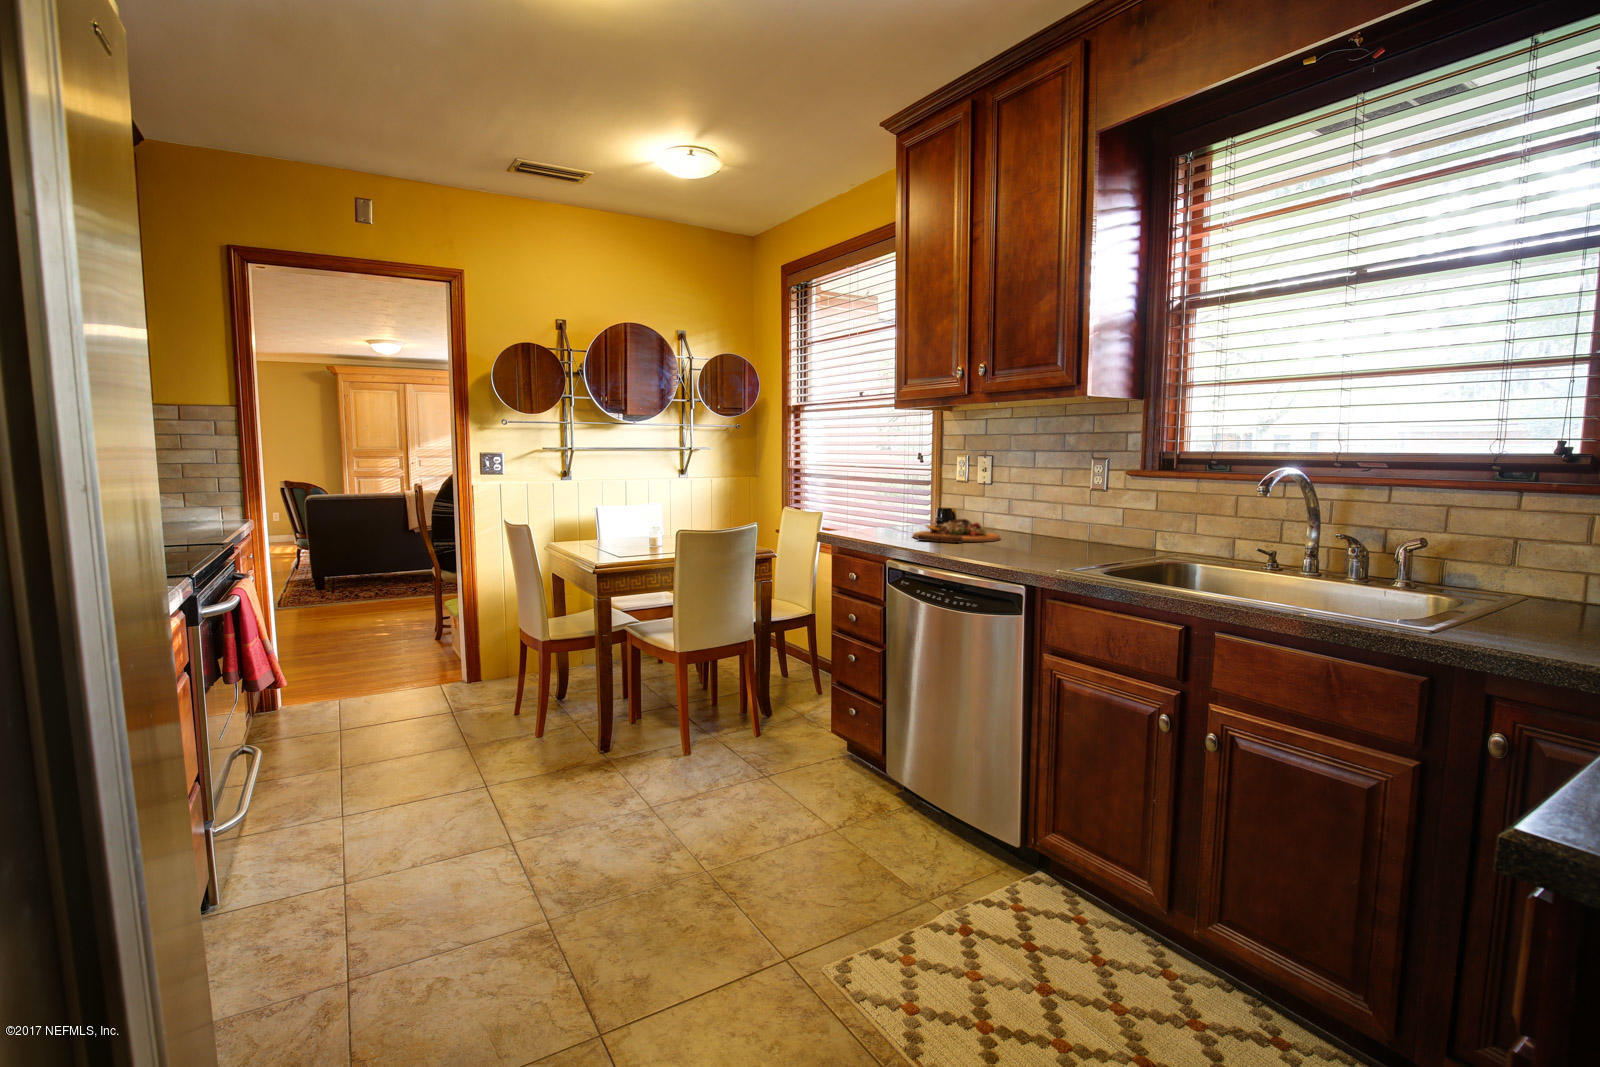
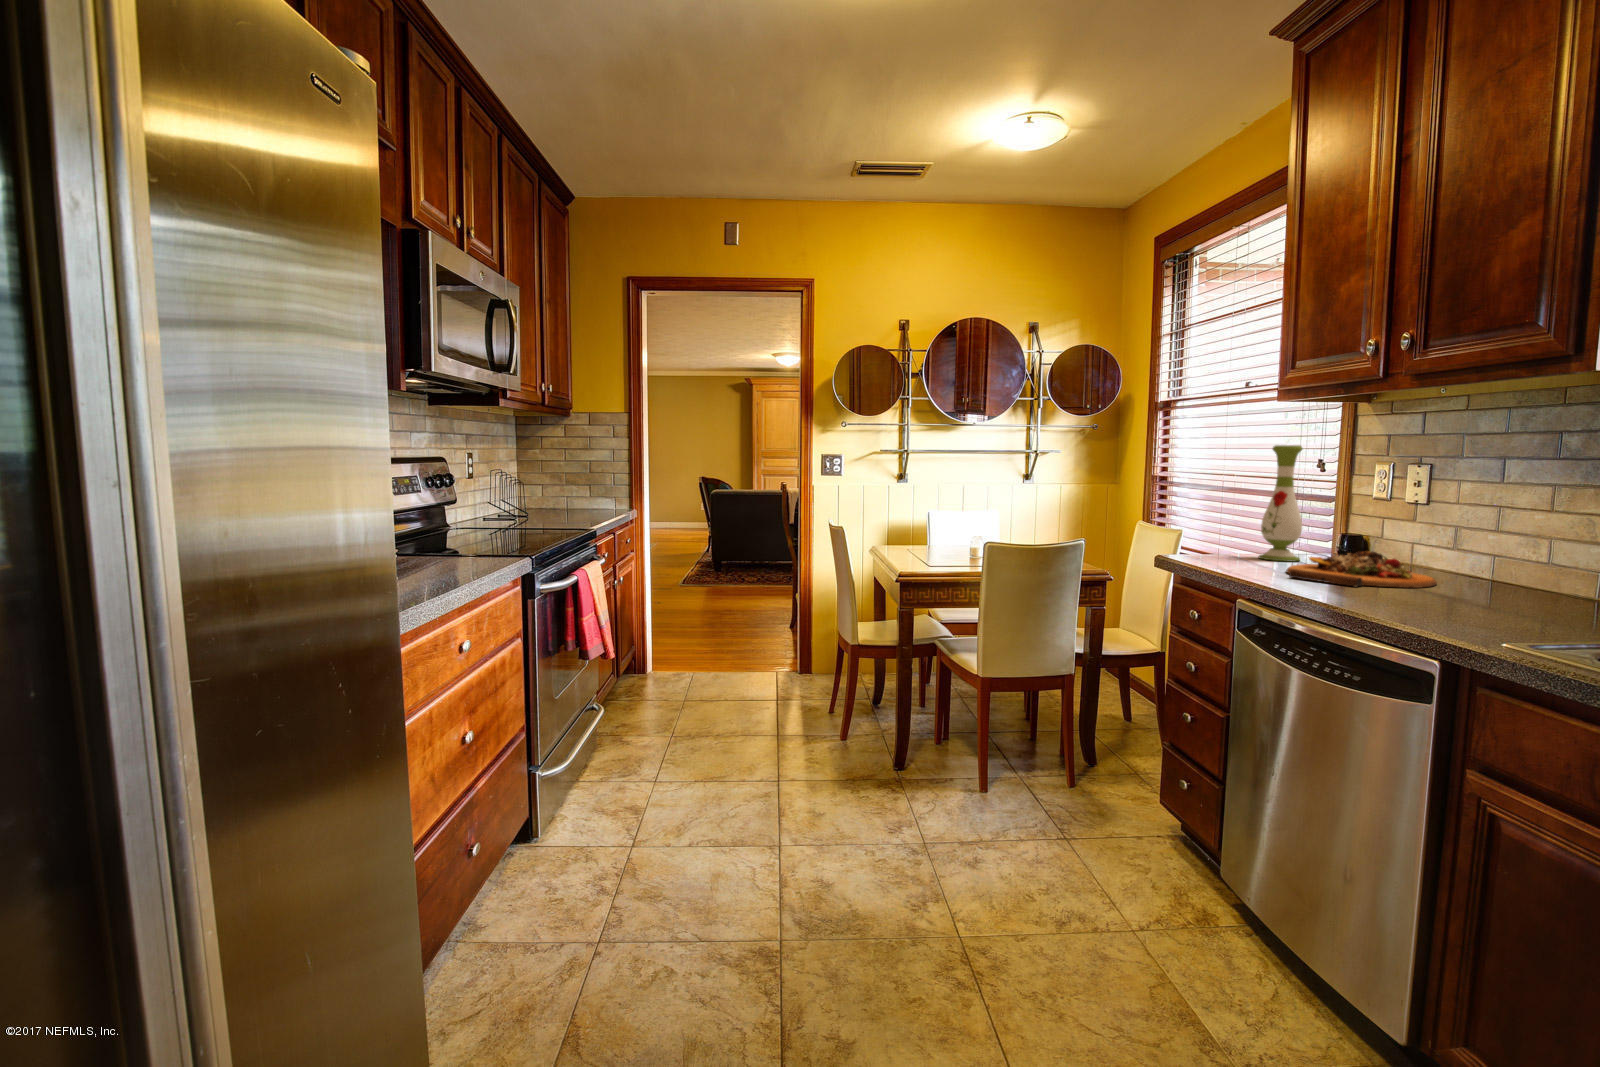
vase: none [888,443,915,531] -> present [1259,445,1302,561]

